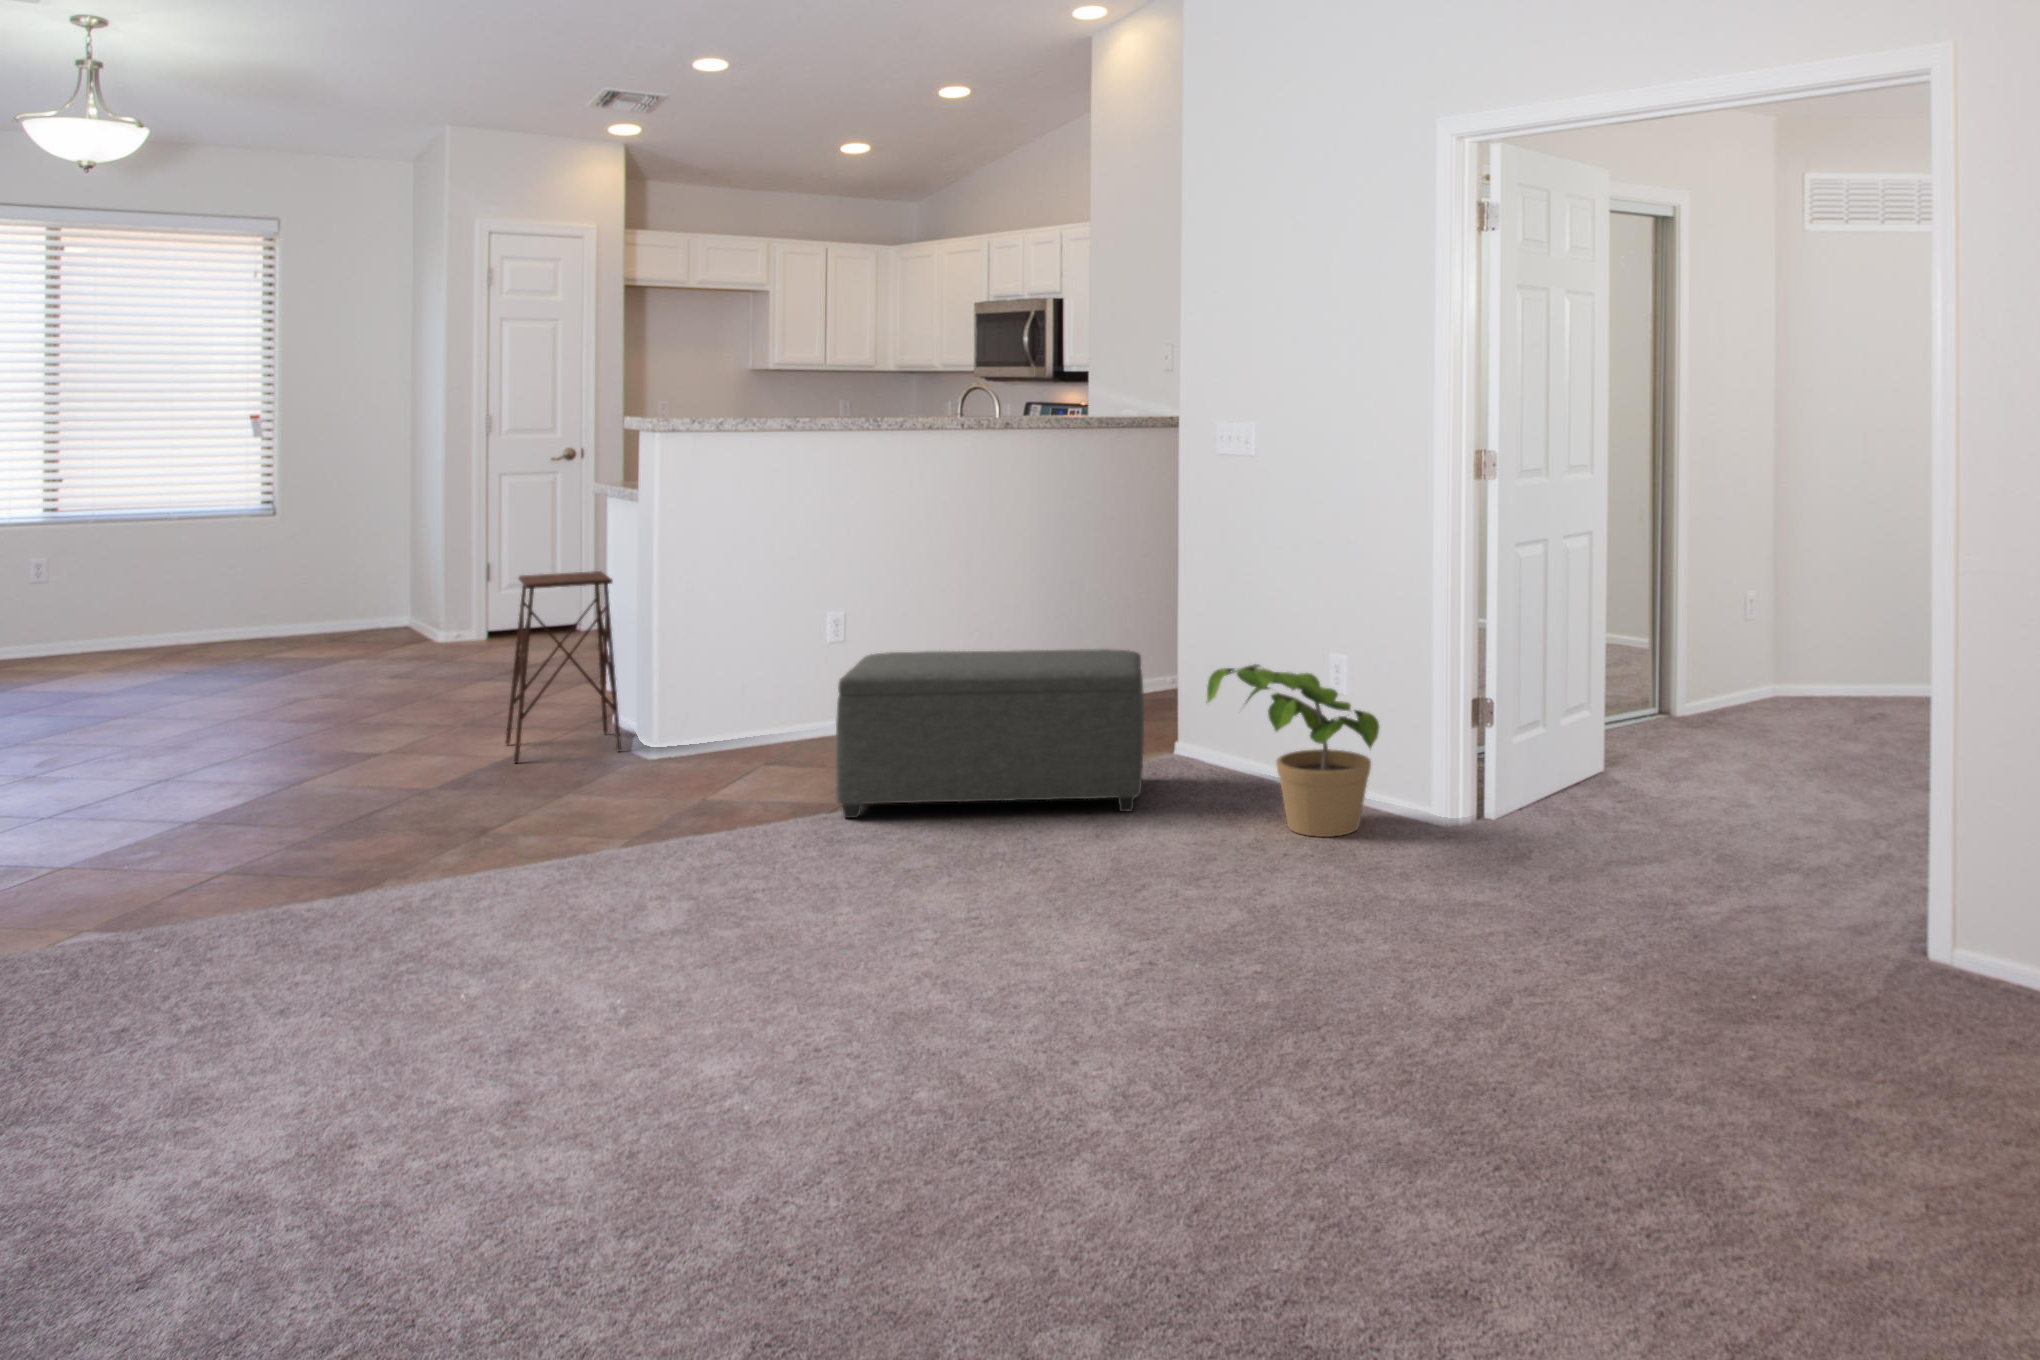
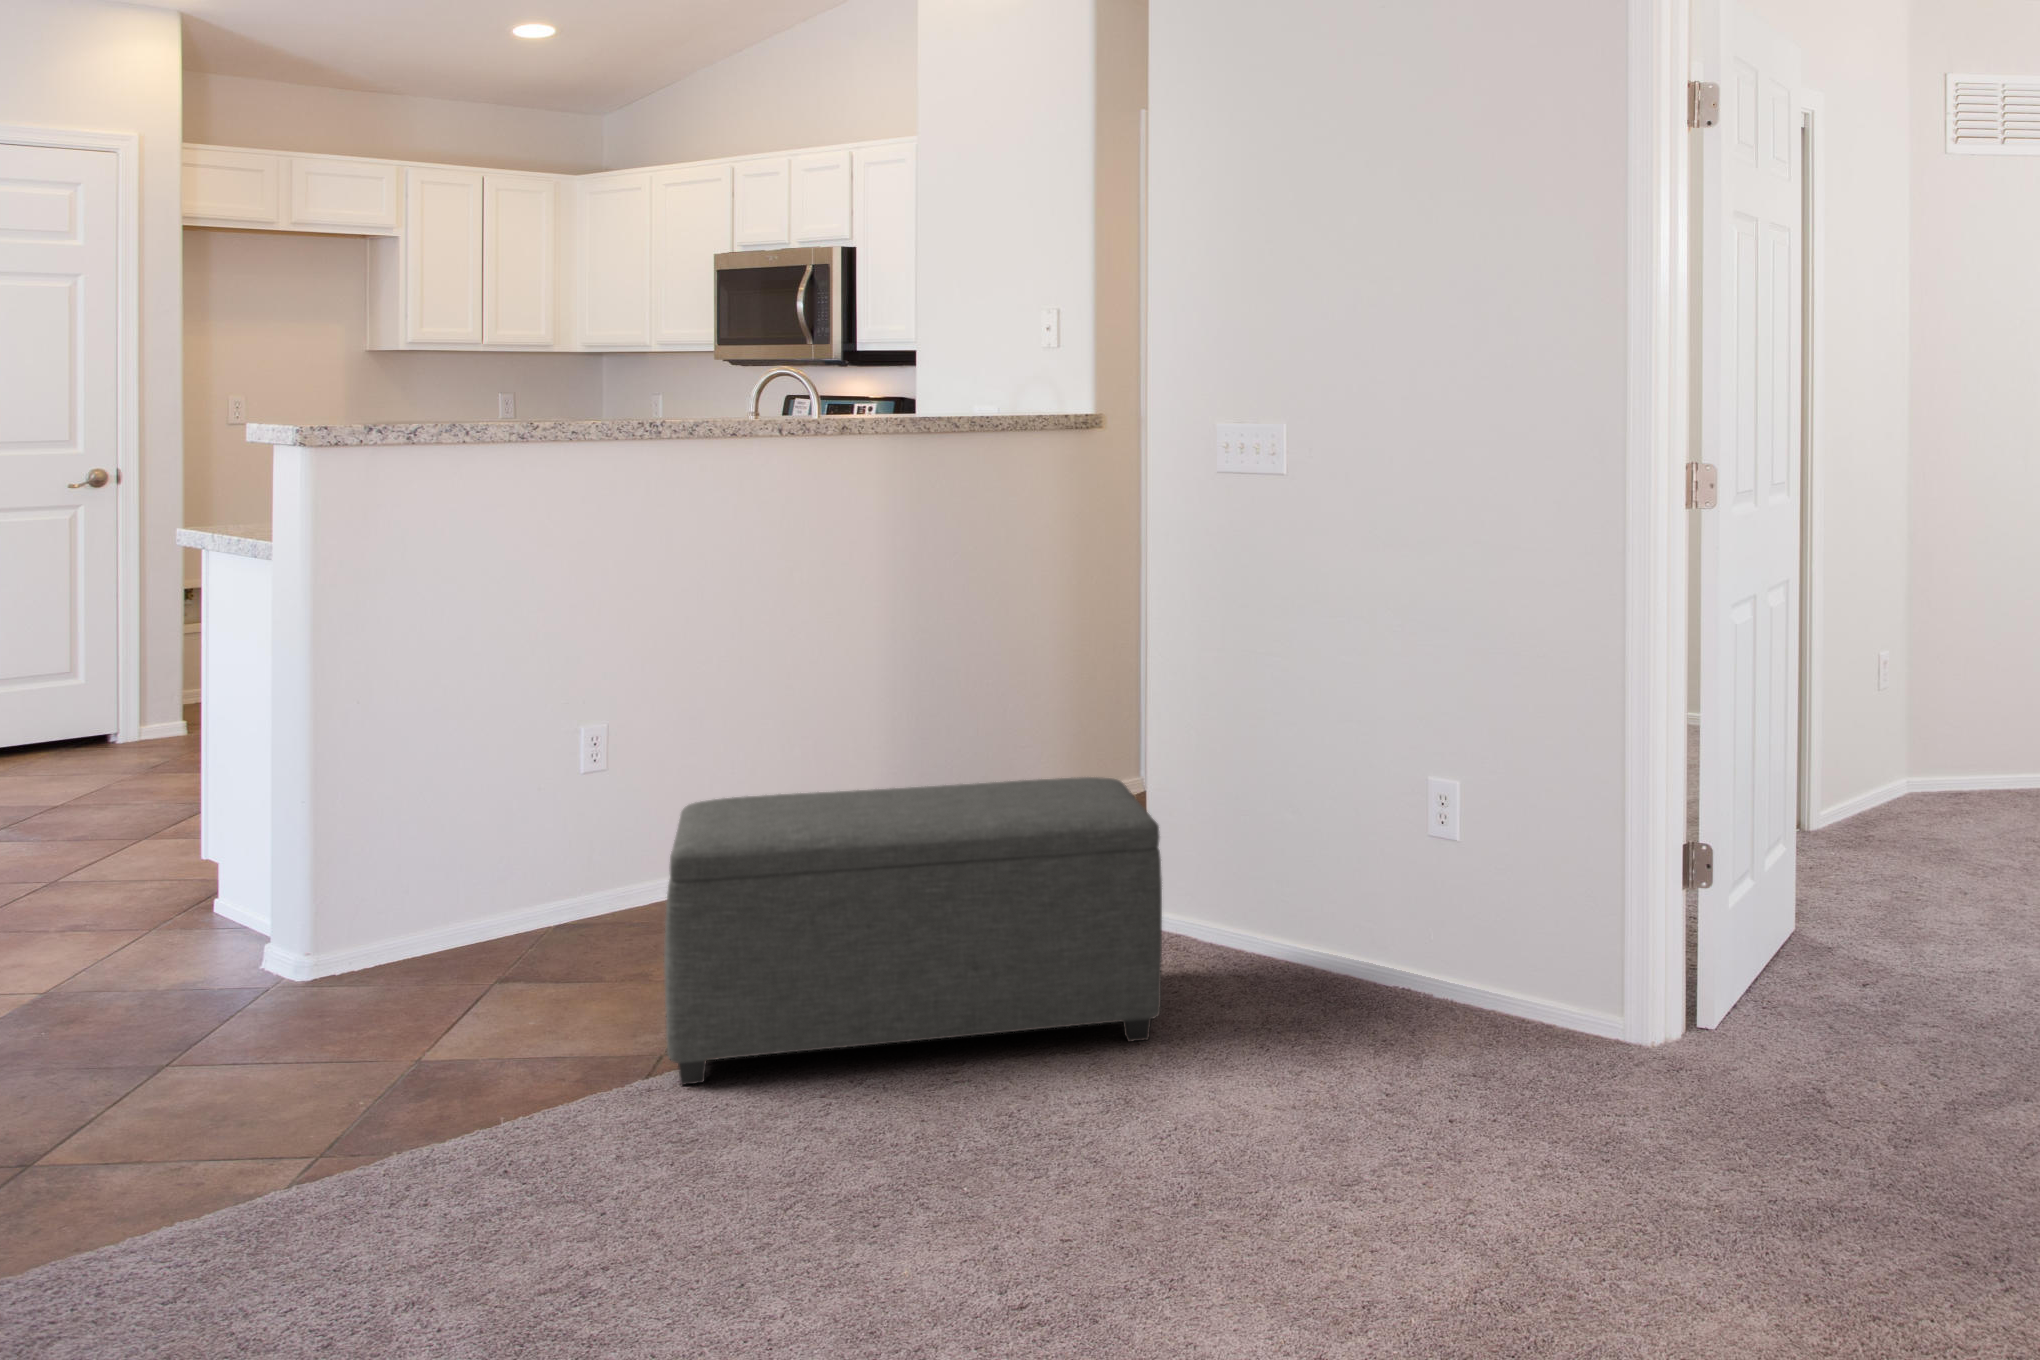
side table: present [506,571,621,763] -> none [34,672,244,1002]
potted plant: present [1207,664,1379,837] -> none [1315,807,1556,1073]

